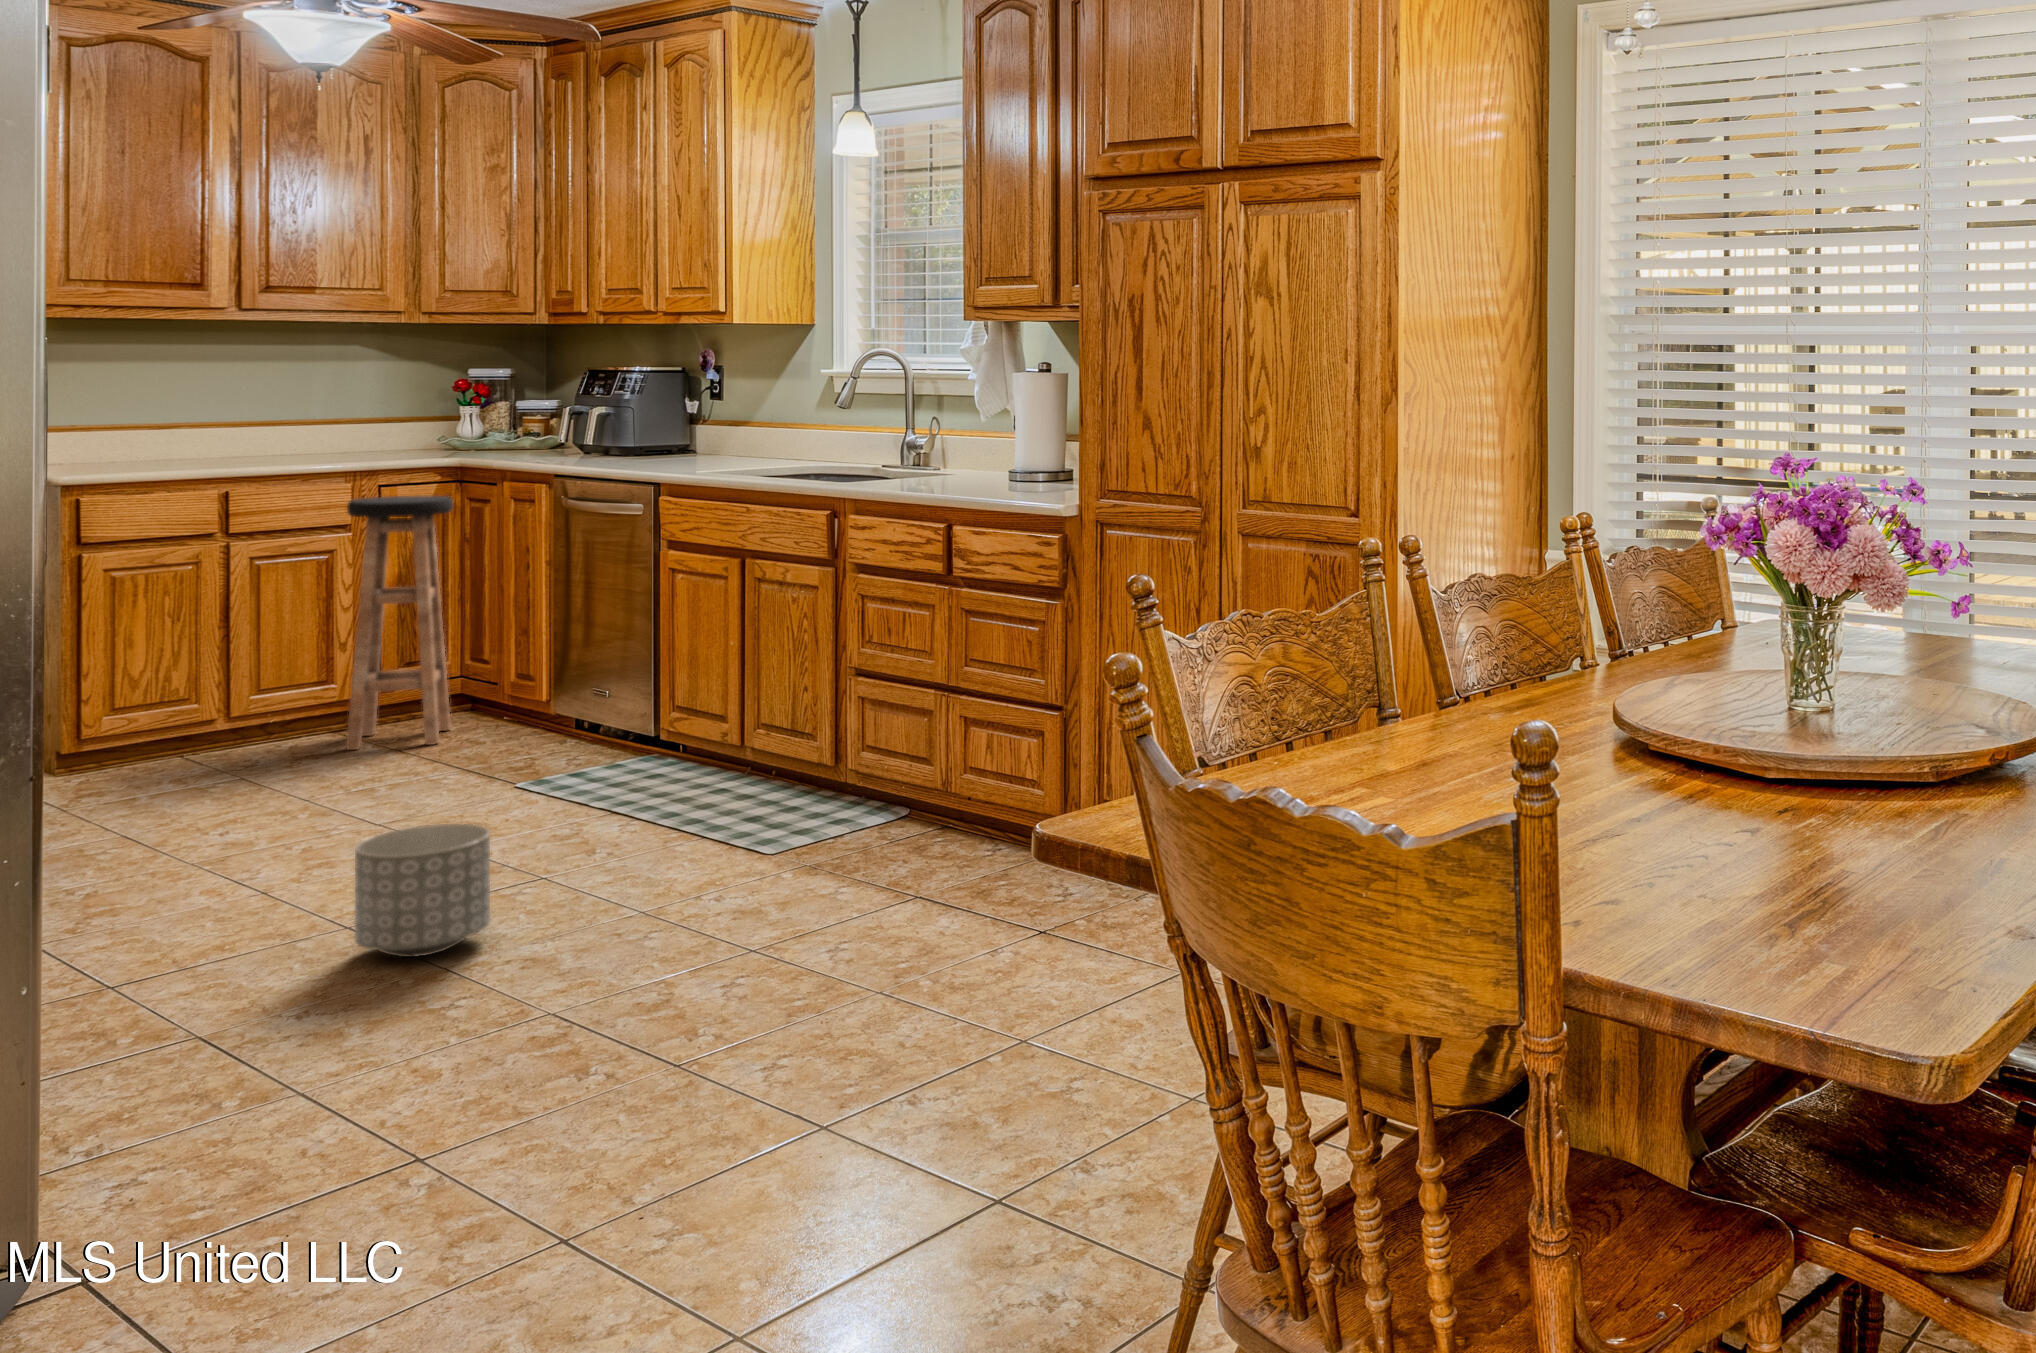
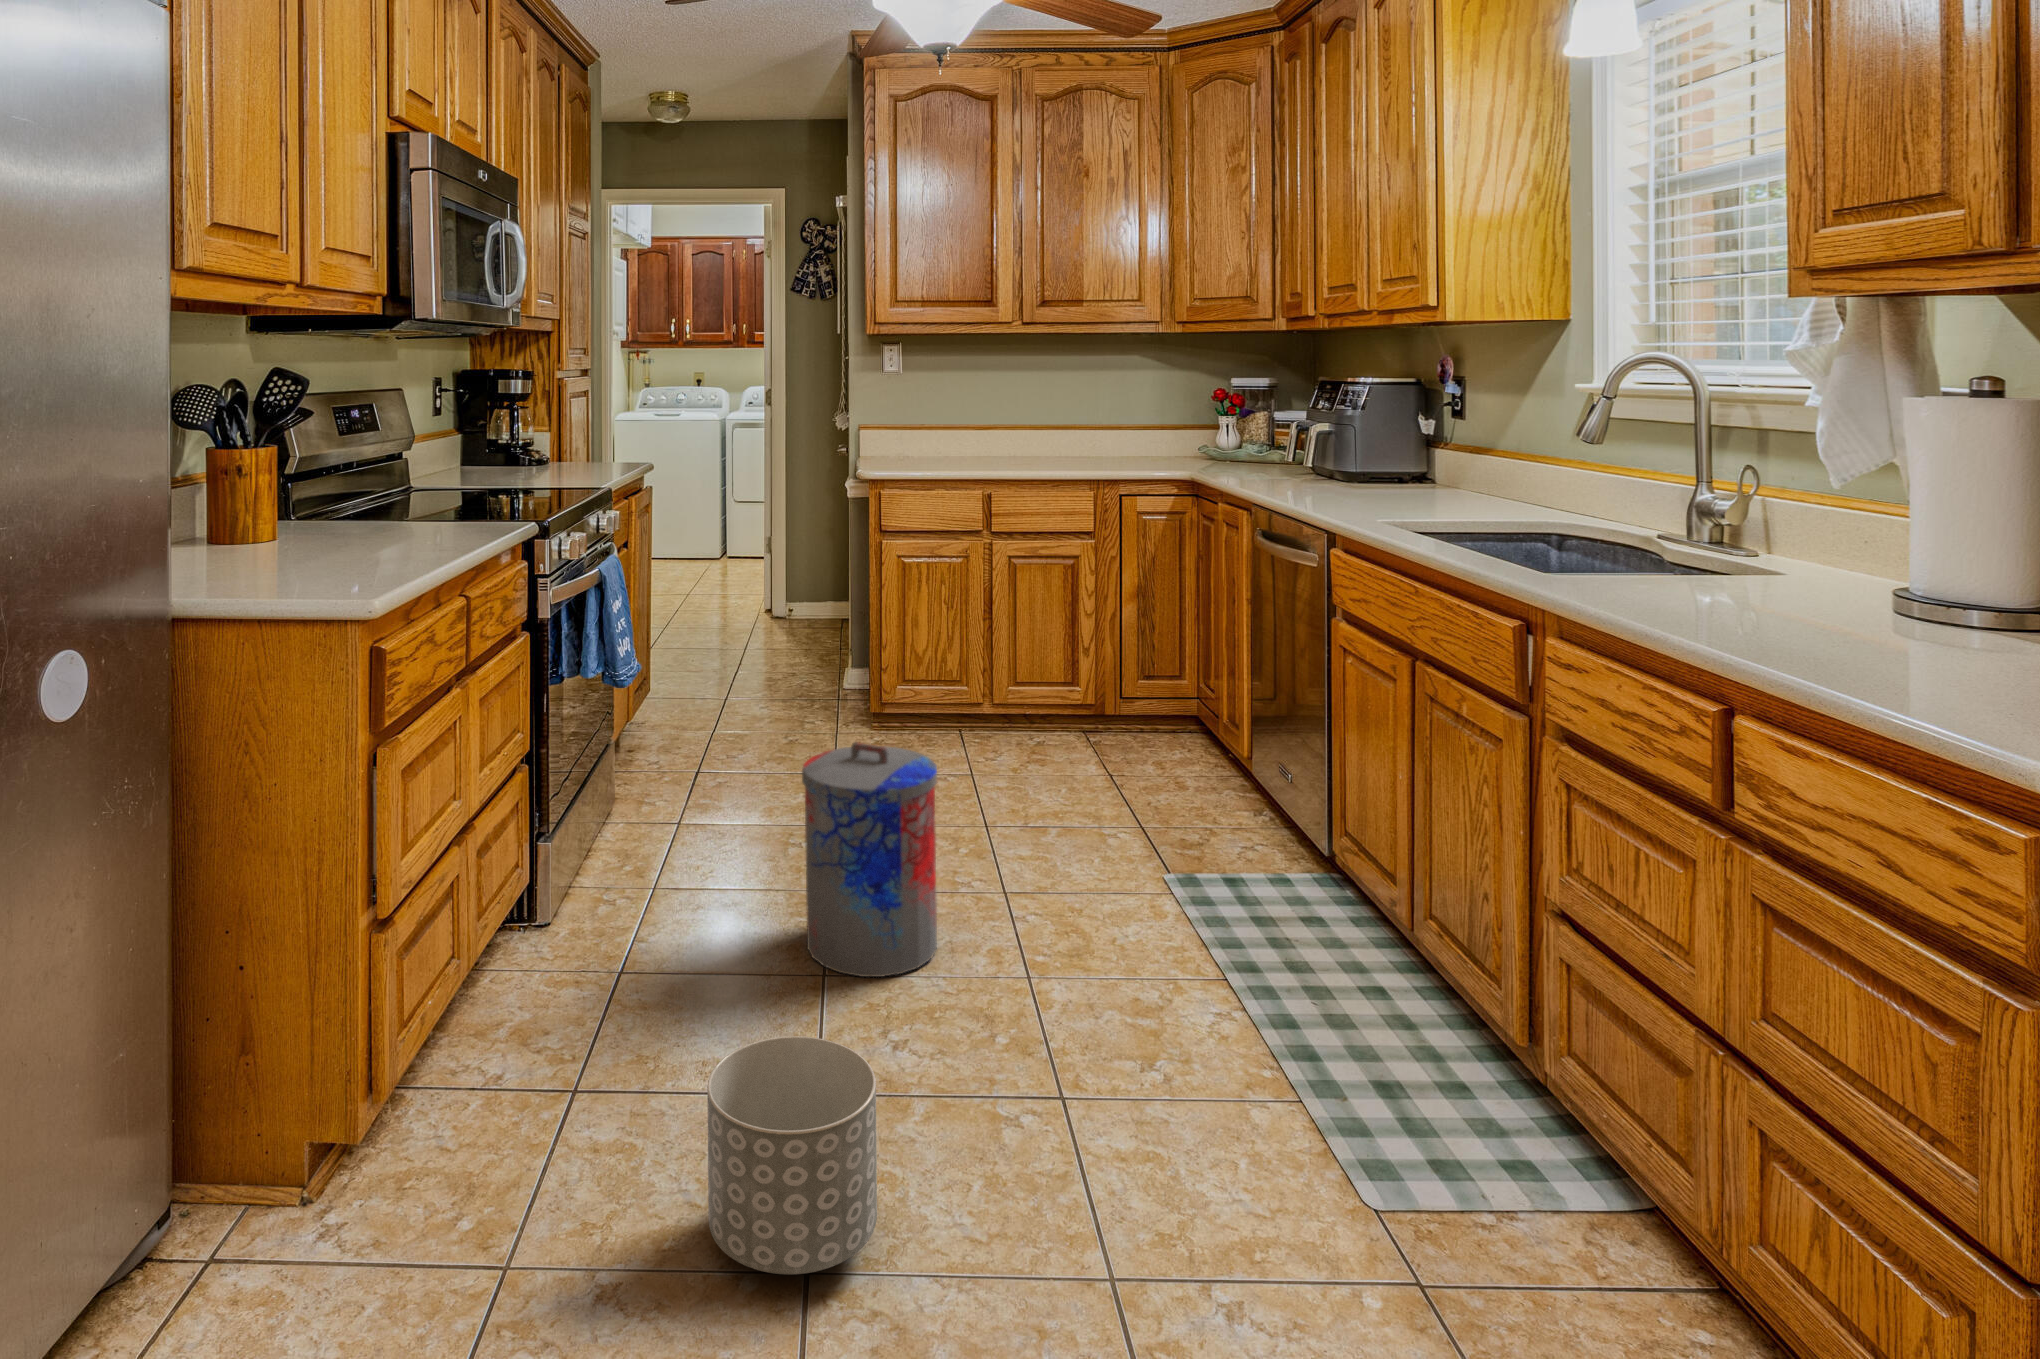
bar stool: present [346,496,453,750] -> none [1064,508,1170,780]
trash can: none [225,683,368,878] -> present [802,743,937,977]

